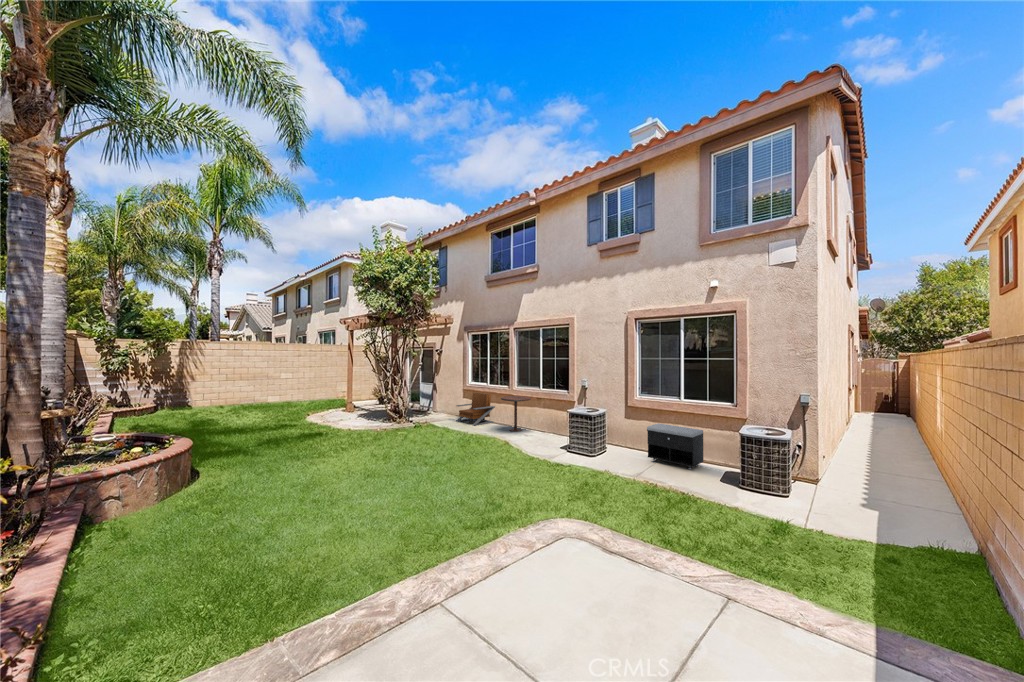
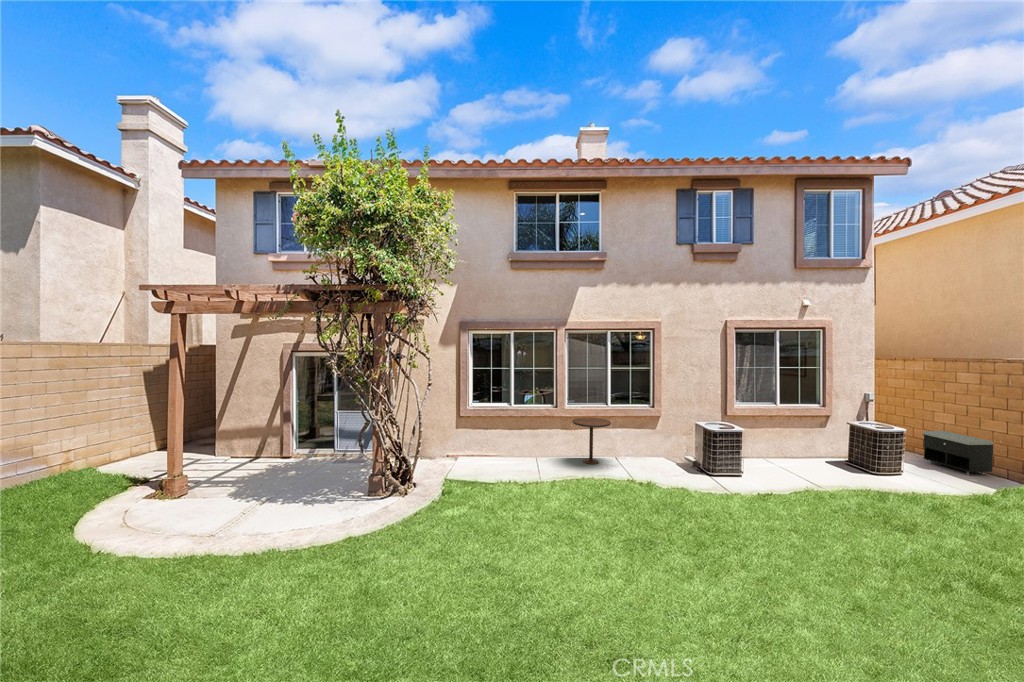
lounge chair: present [456,392,495,426] -> none [491,420,536,468]
storage bench: present [647,423,703,469] -> present [923,431,993,475]

